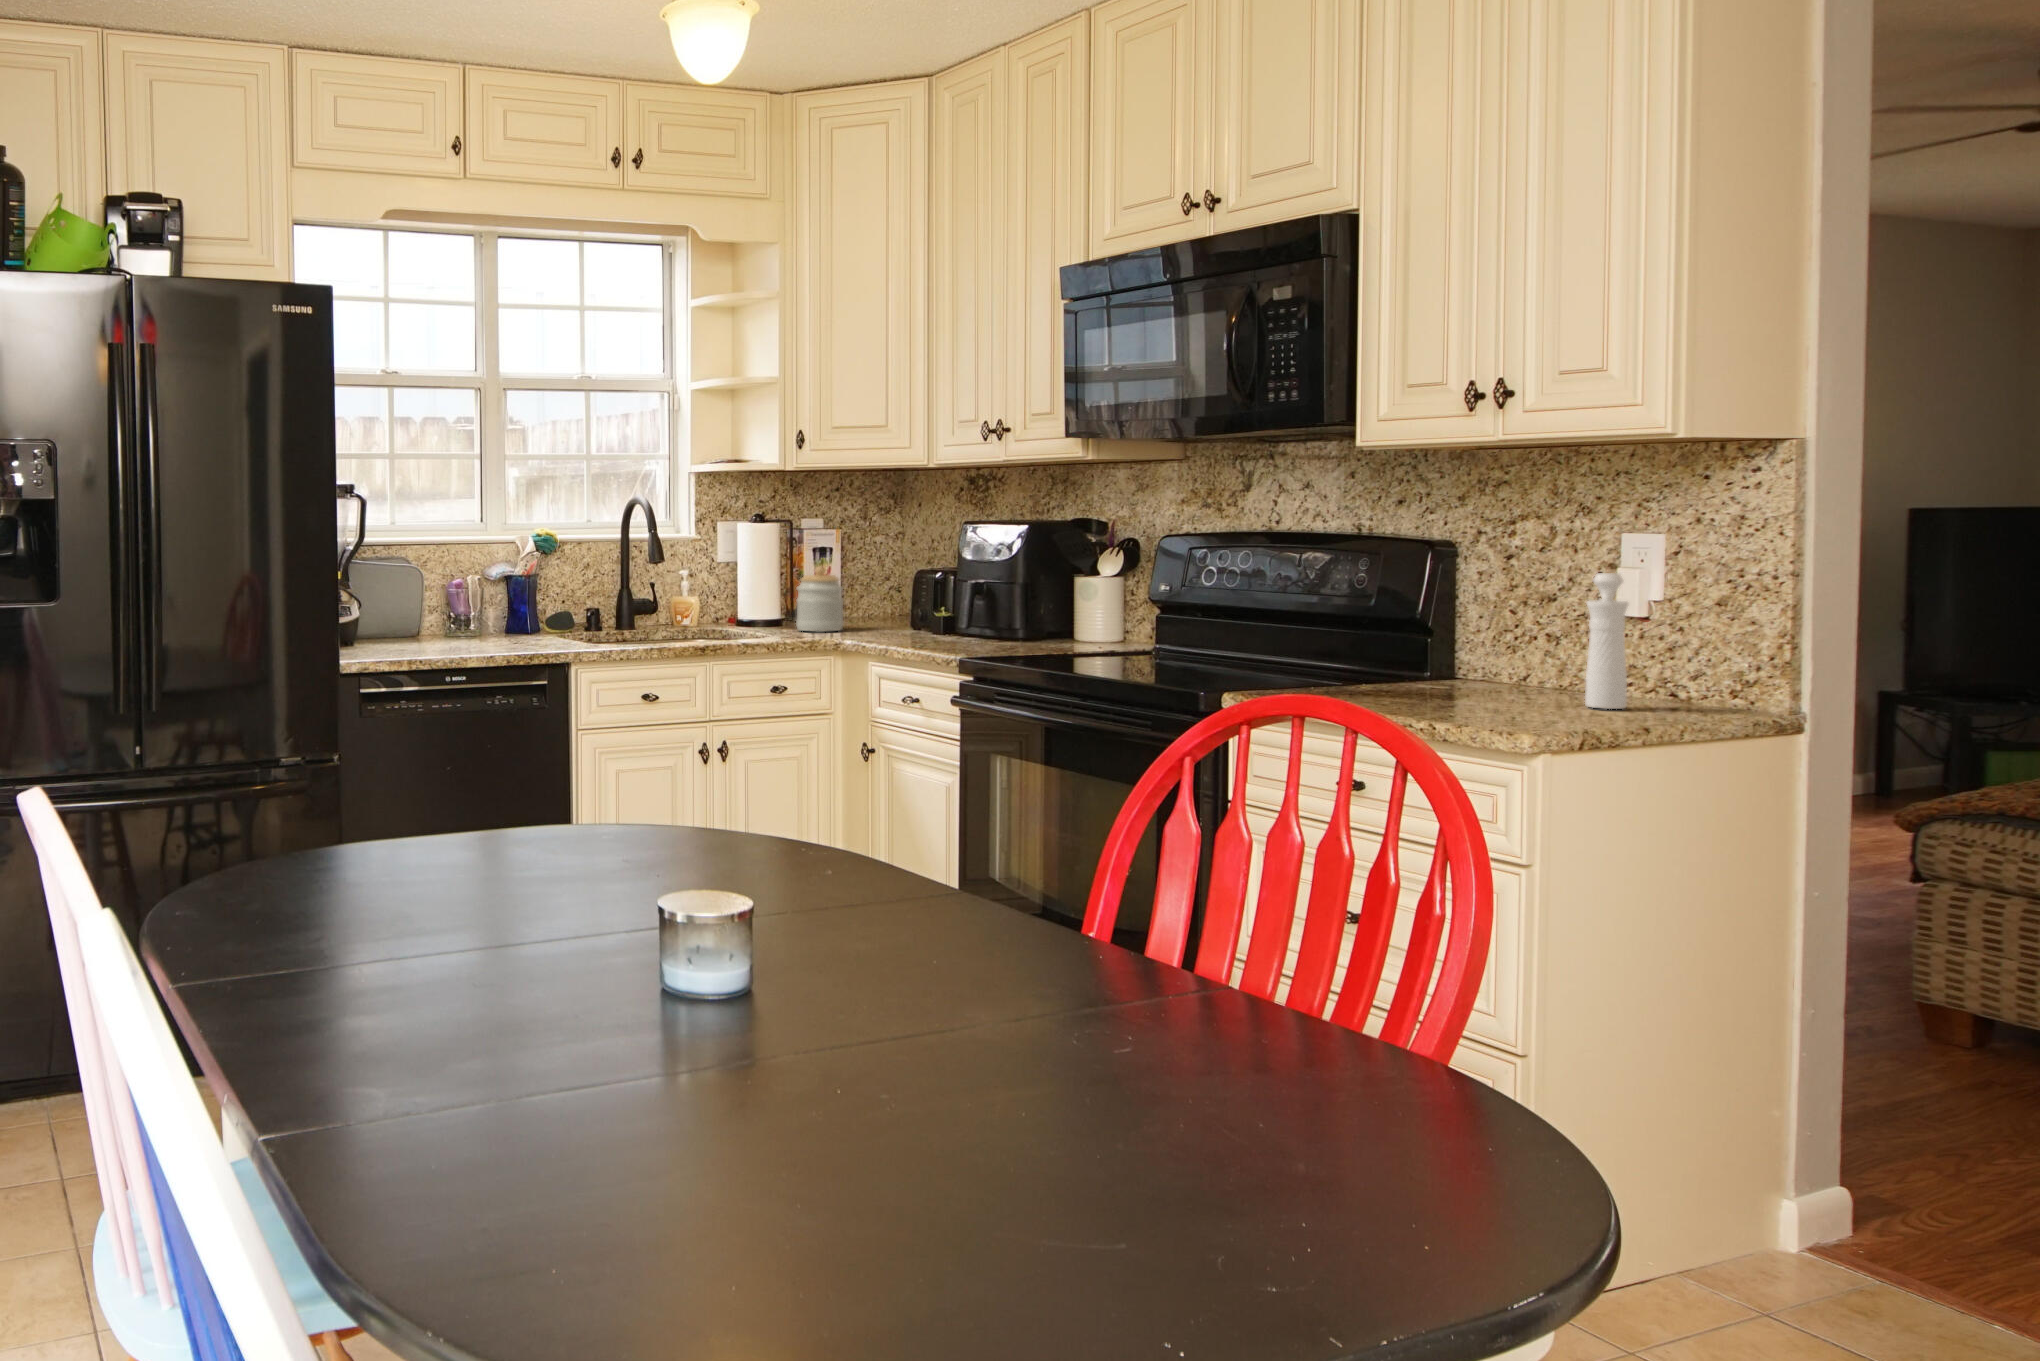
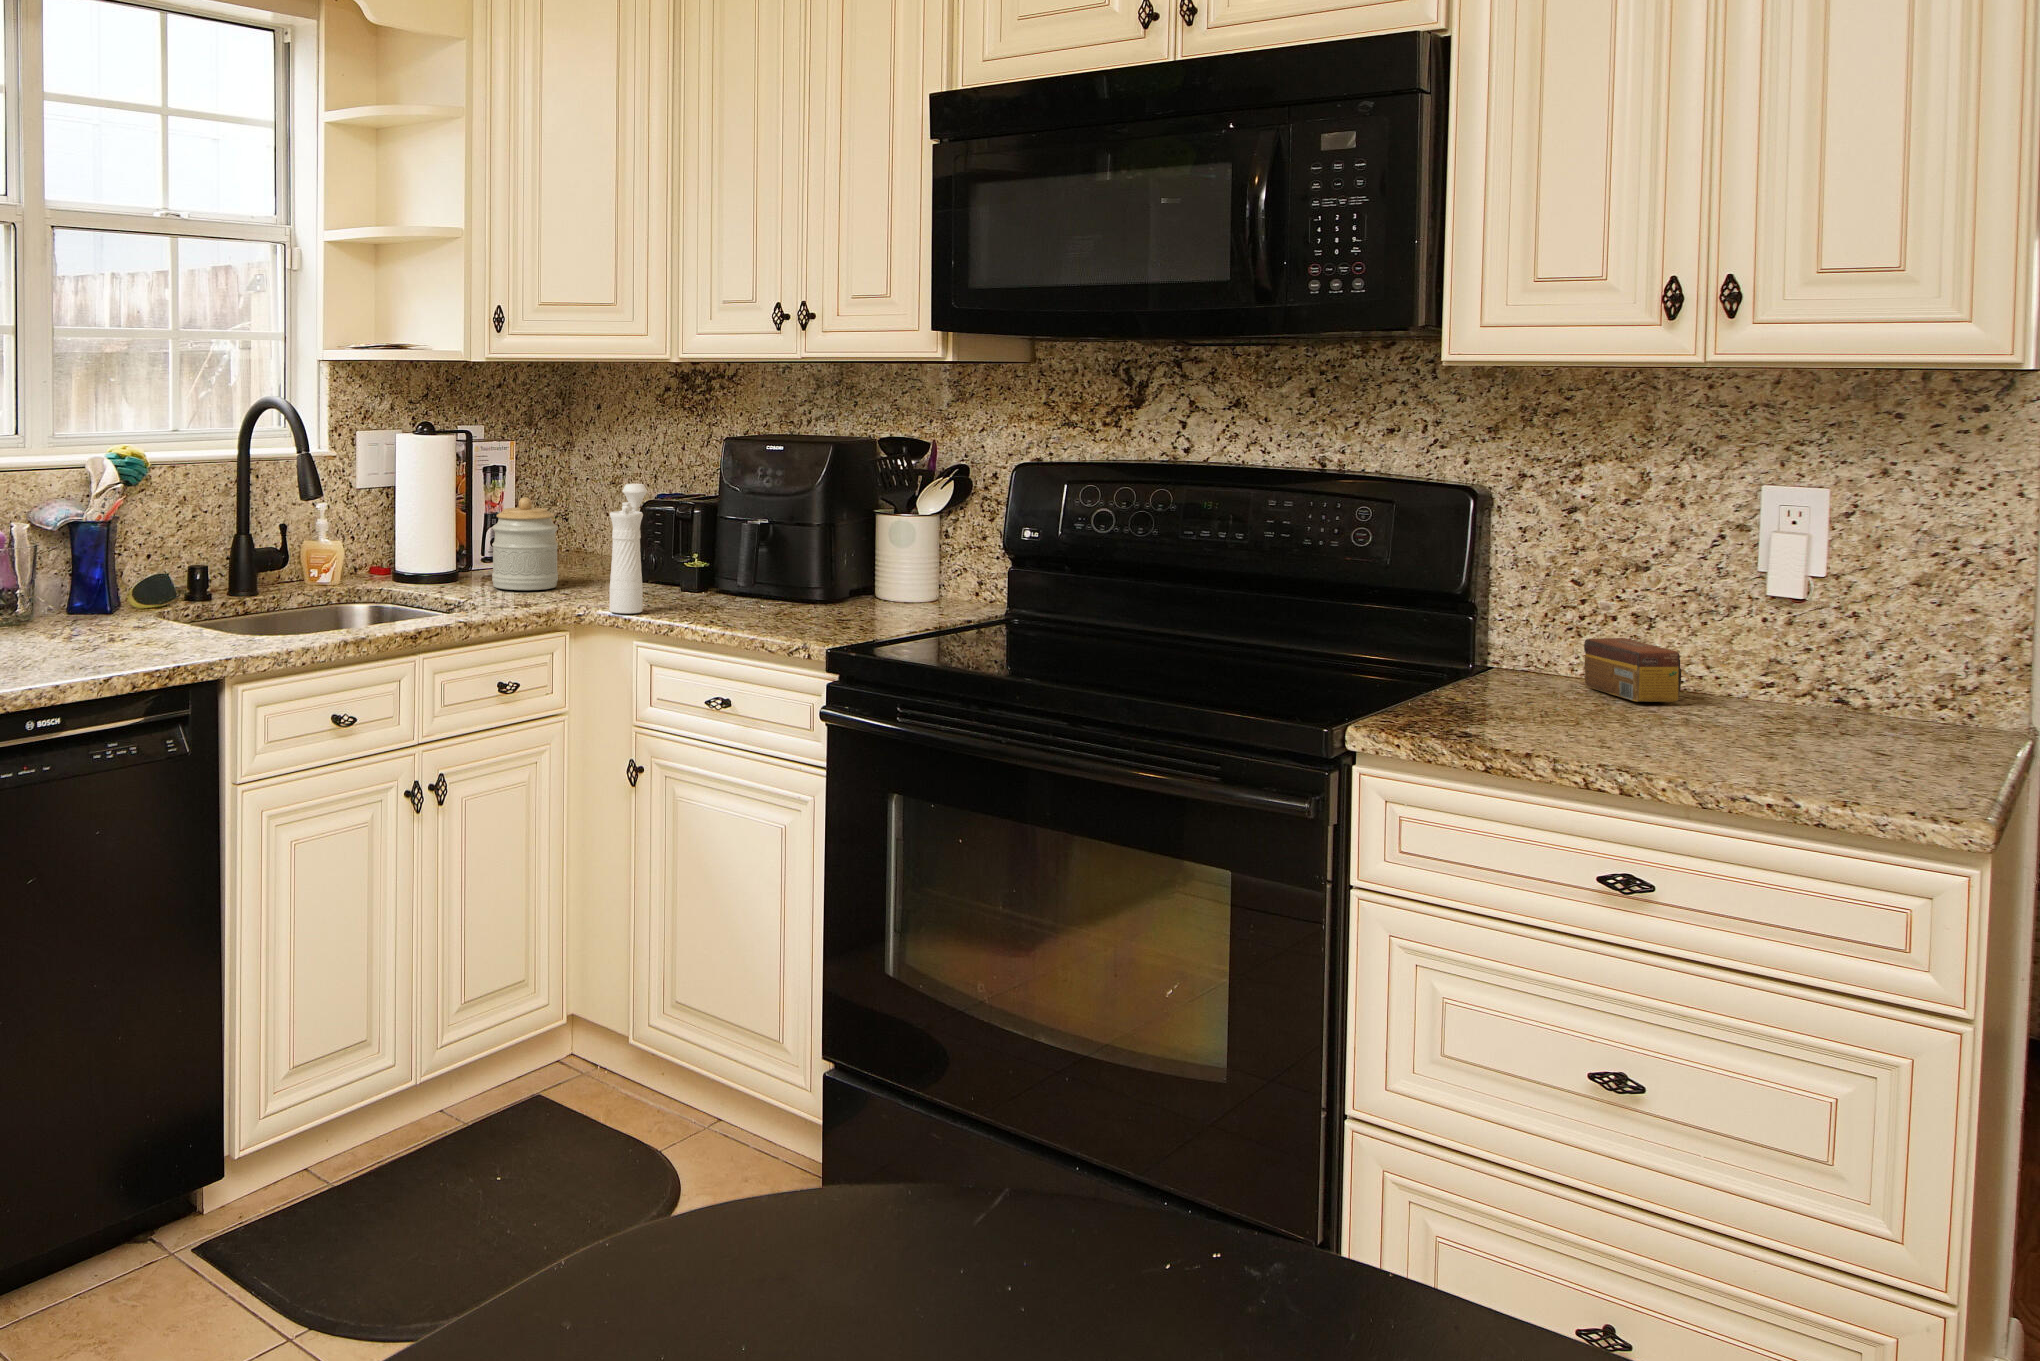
pepper mill: present [1585,573,1629,709] -> present [610,484,647,613]
tea box: none [1484,650,1535,694] -> present [1584,638,1681,702]

